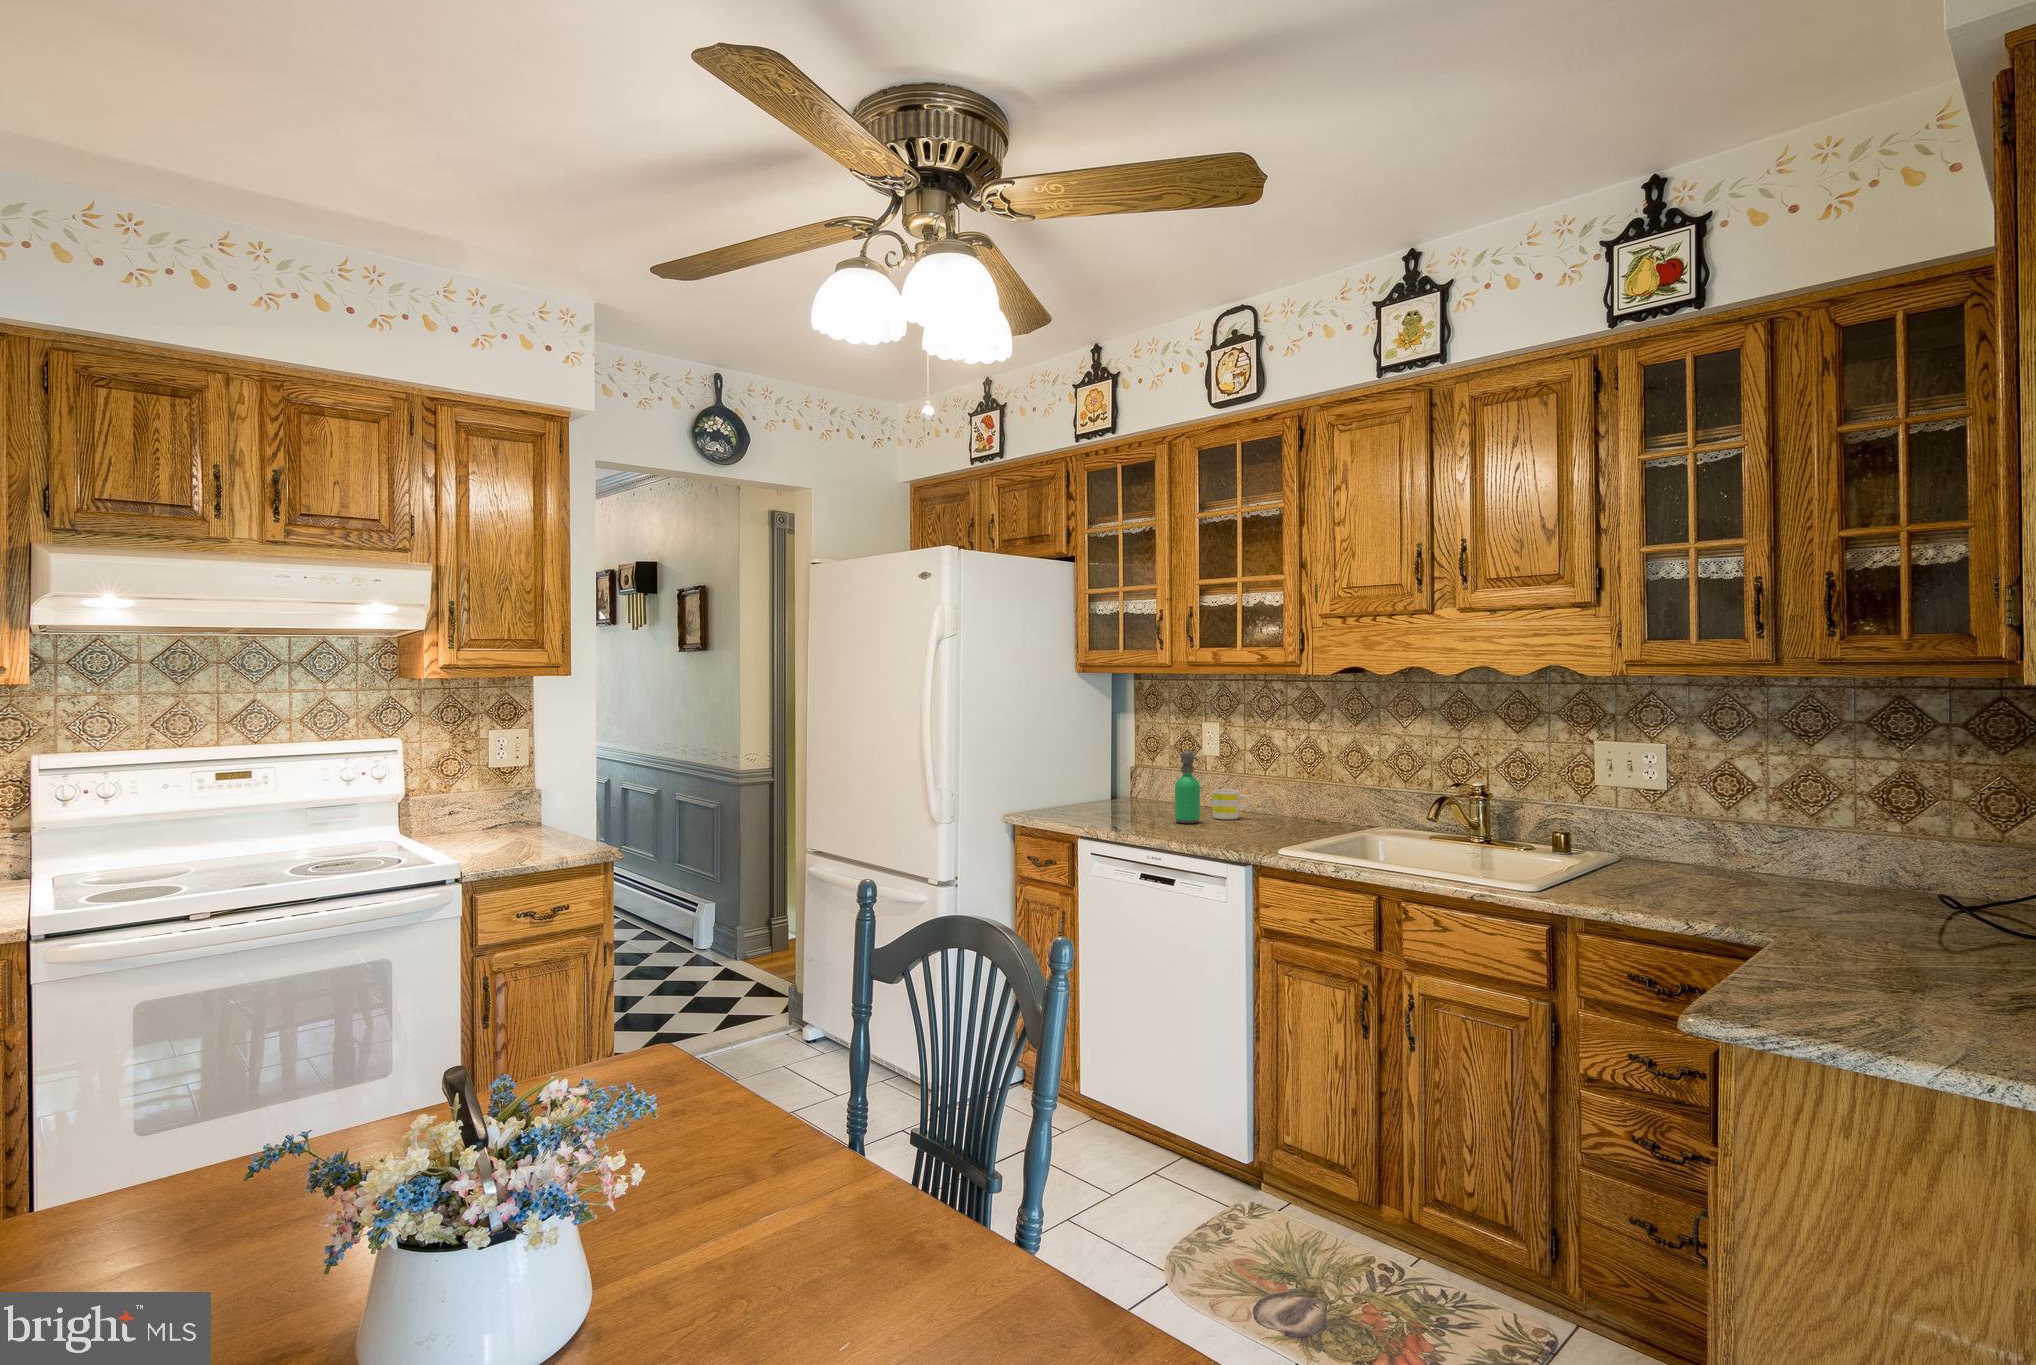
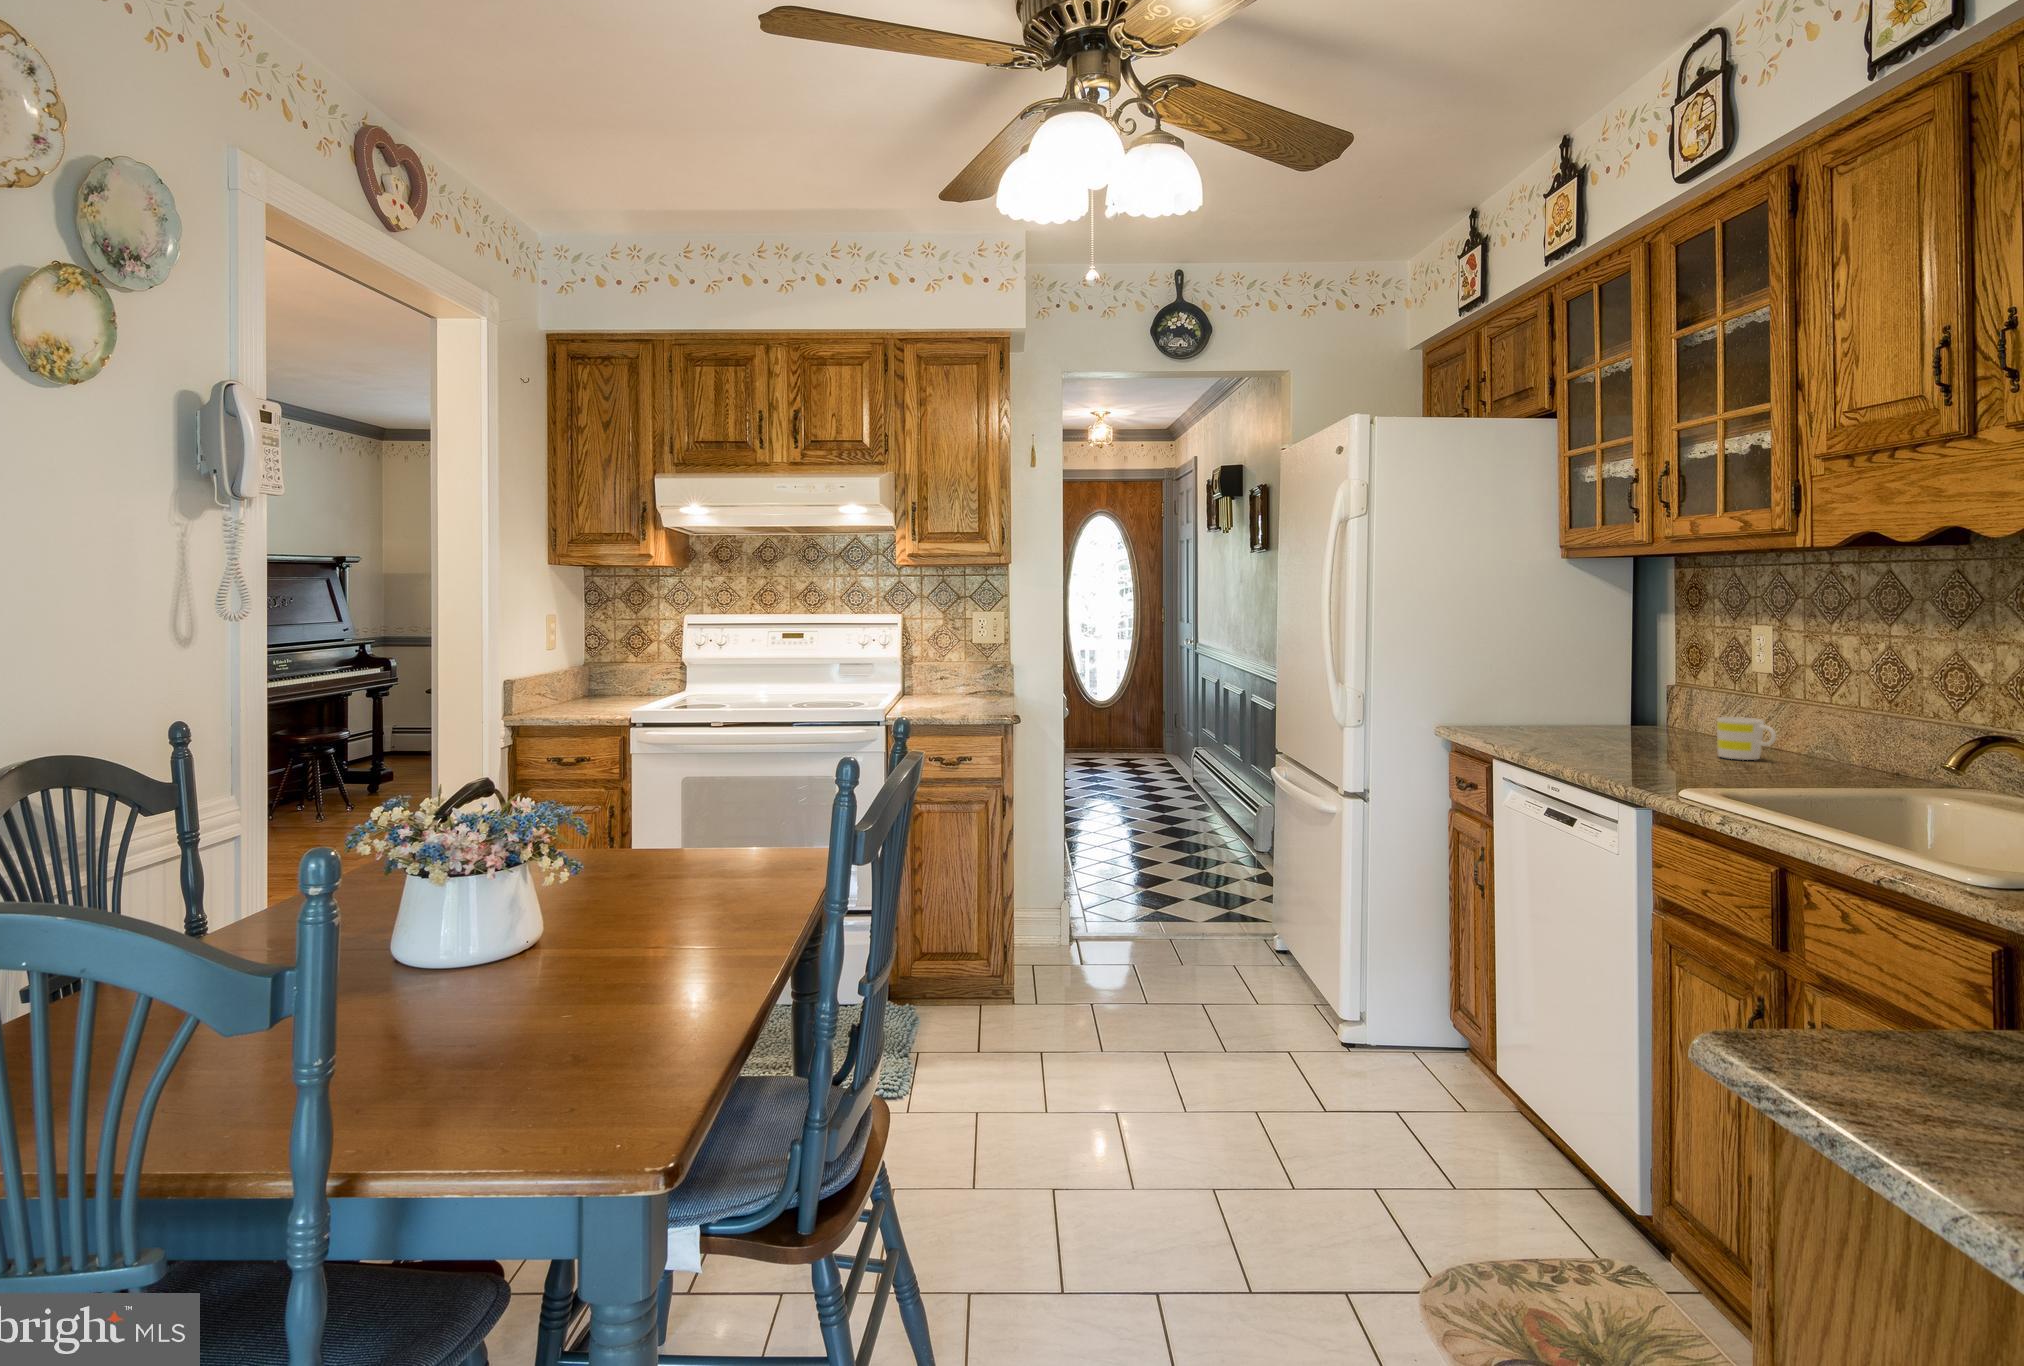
soap dispenser: present [1175,750,1200,823] -> none [1640,657,1681,757]

